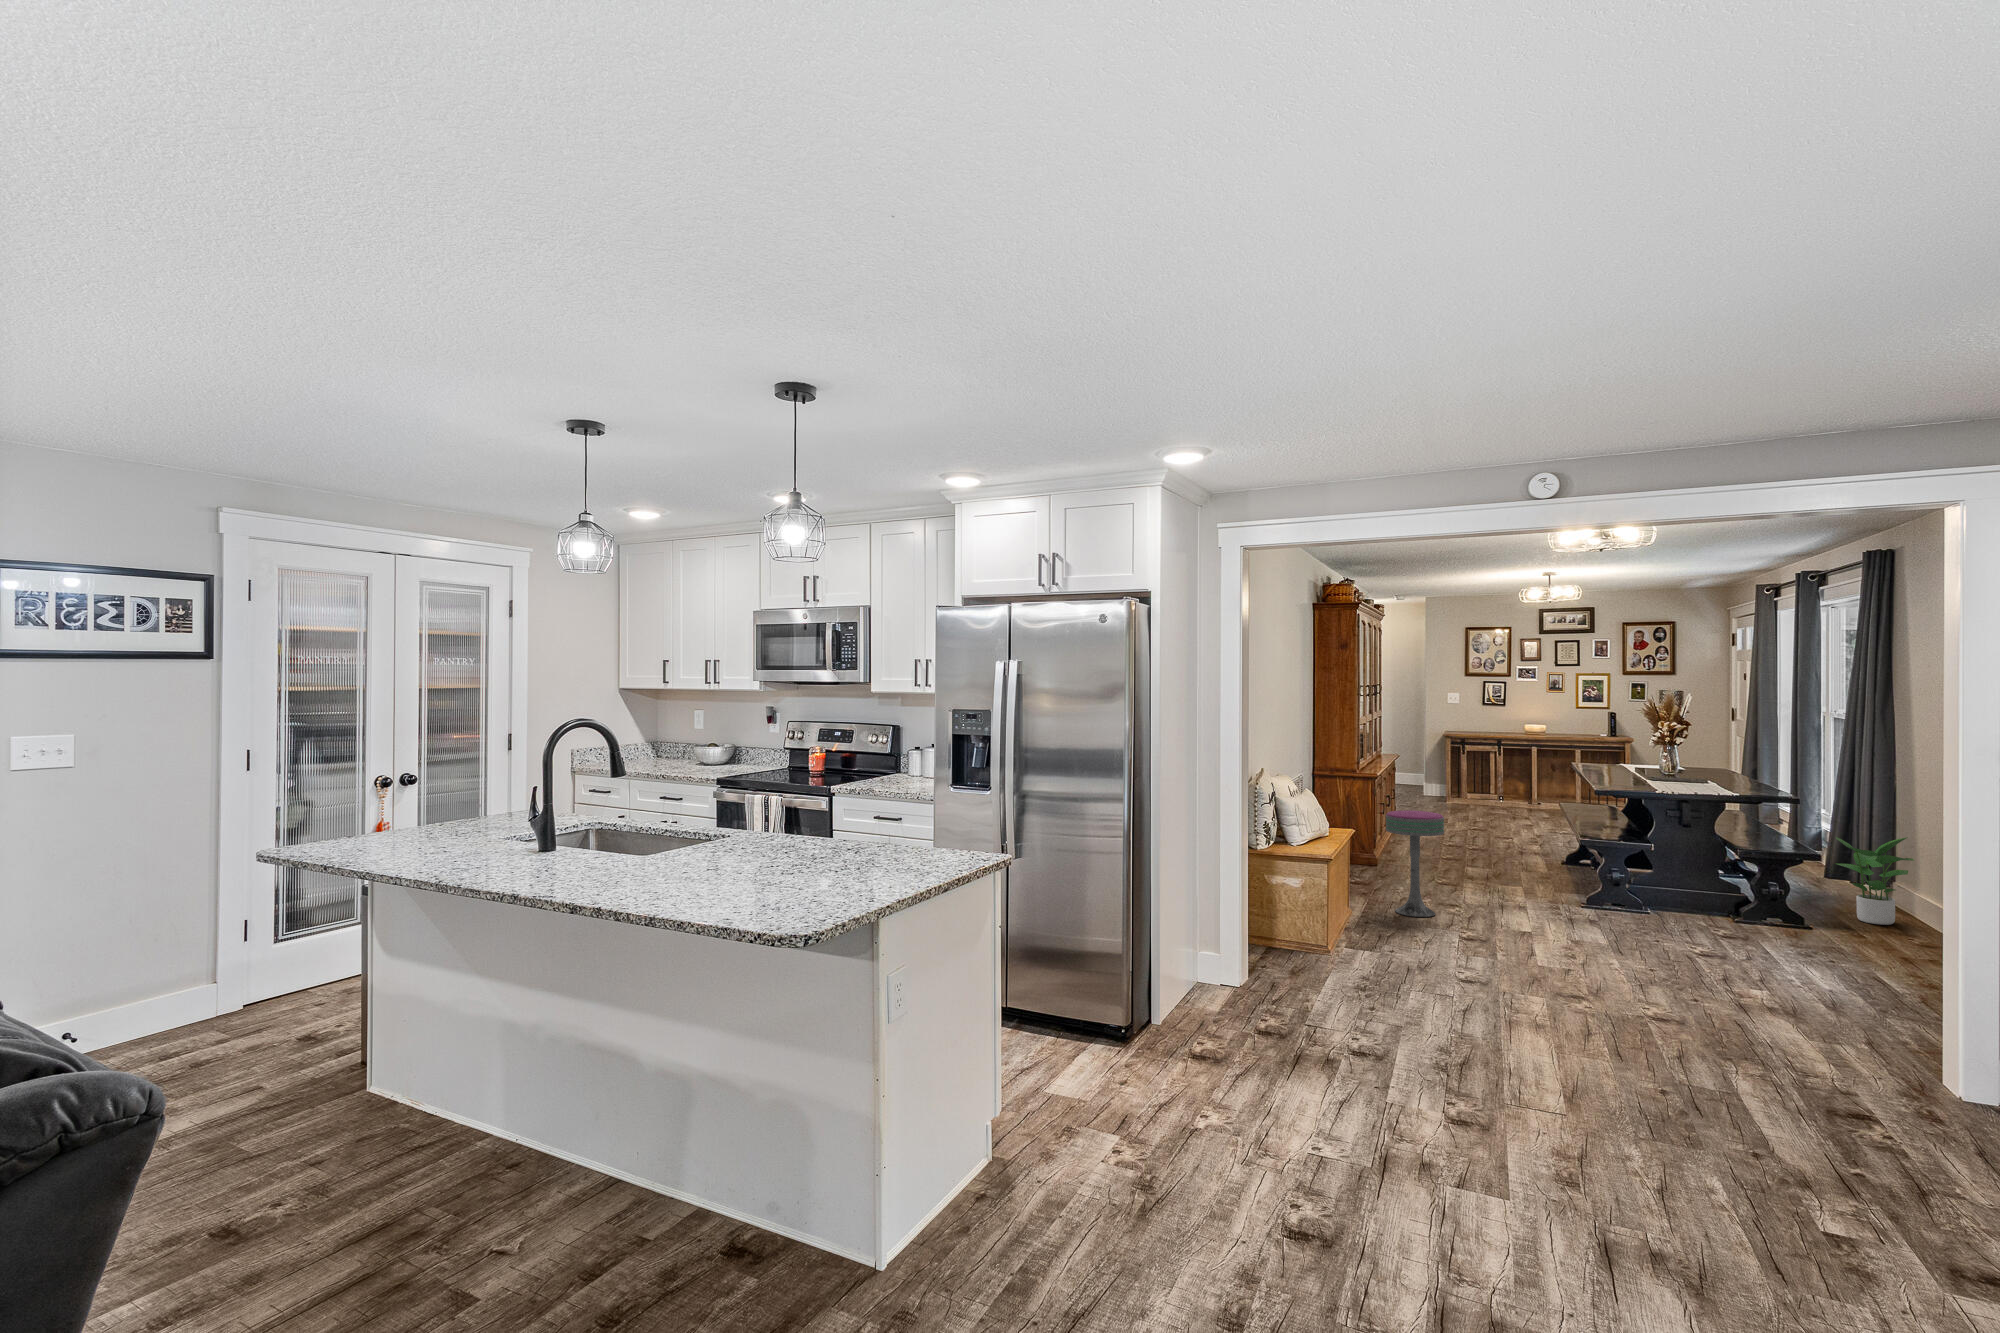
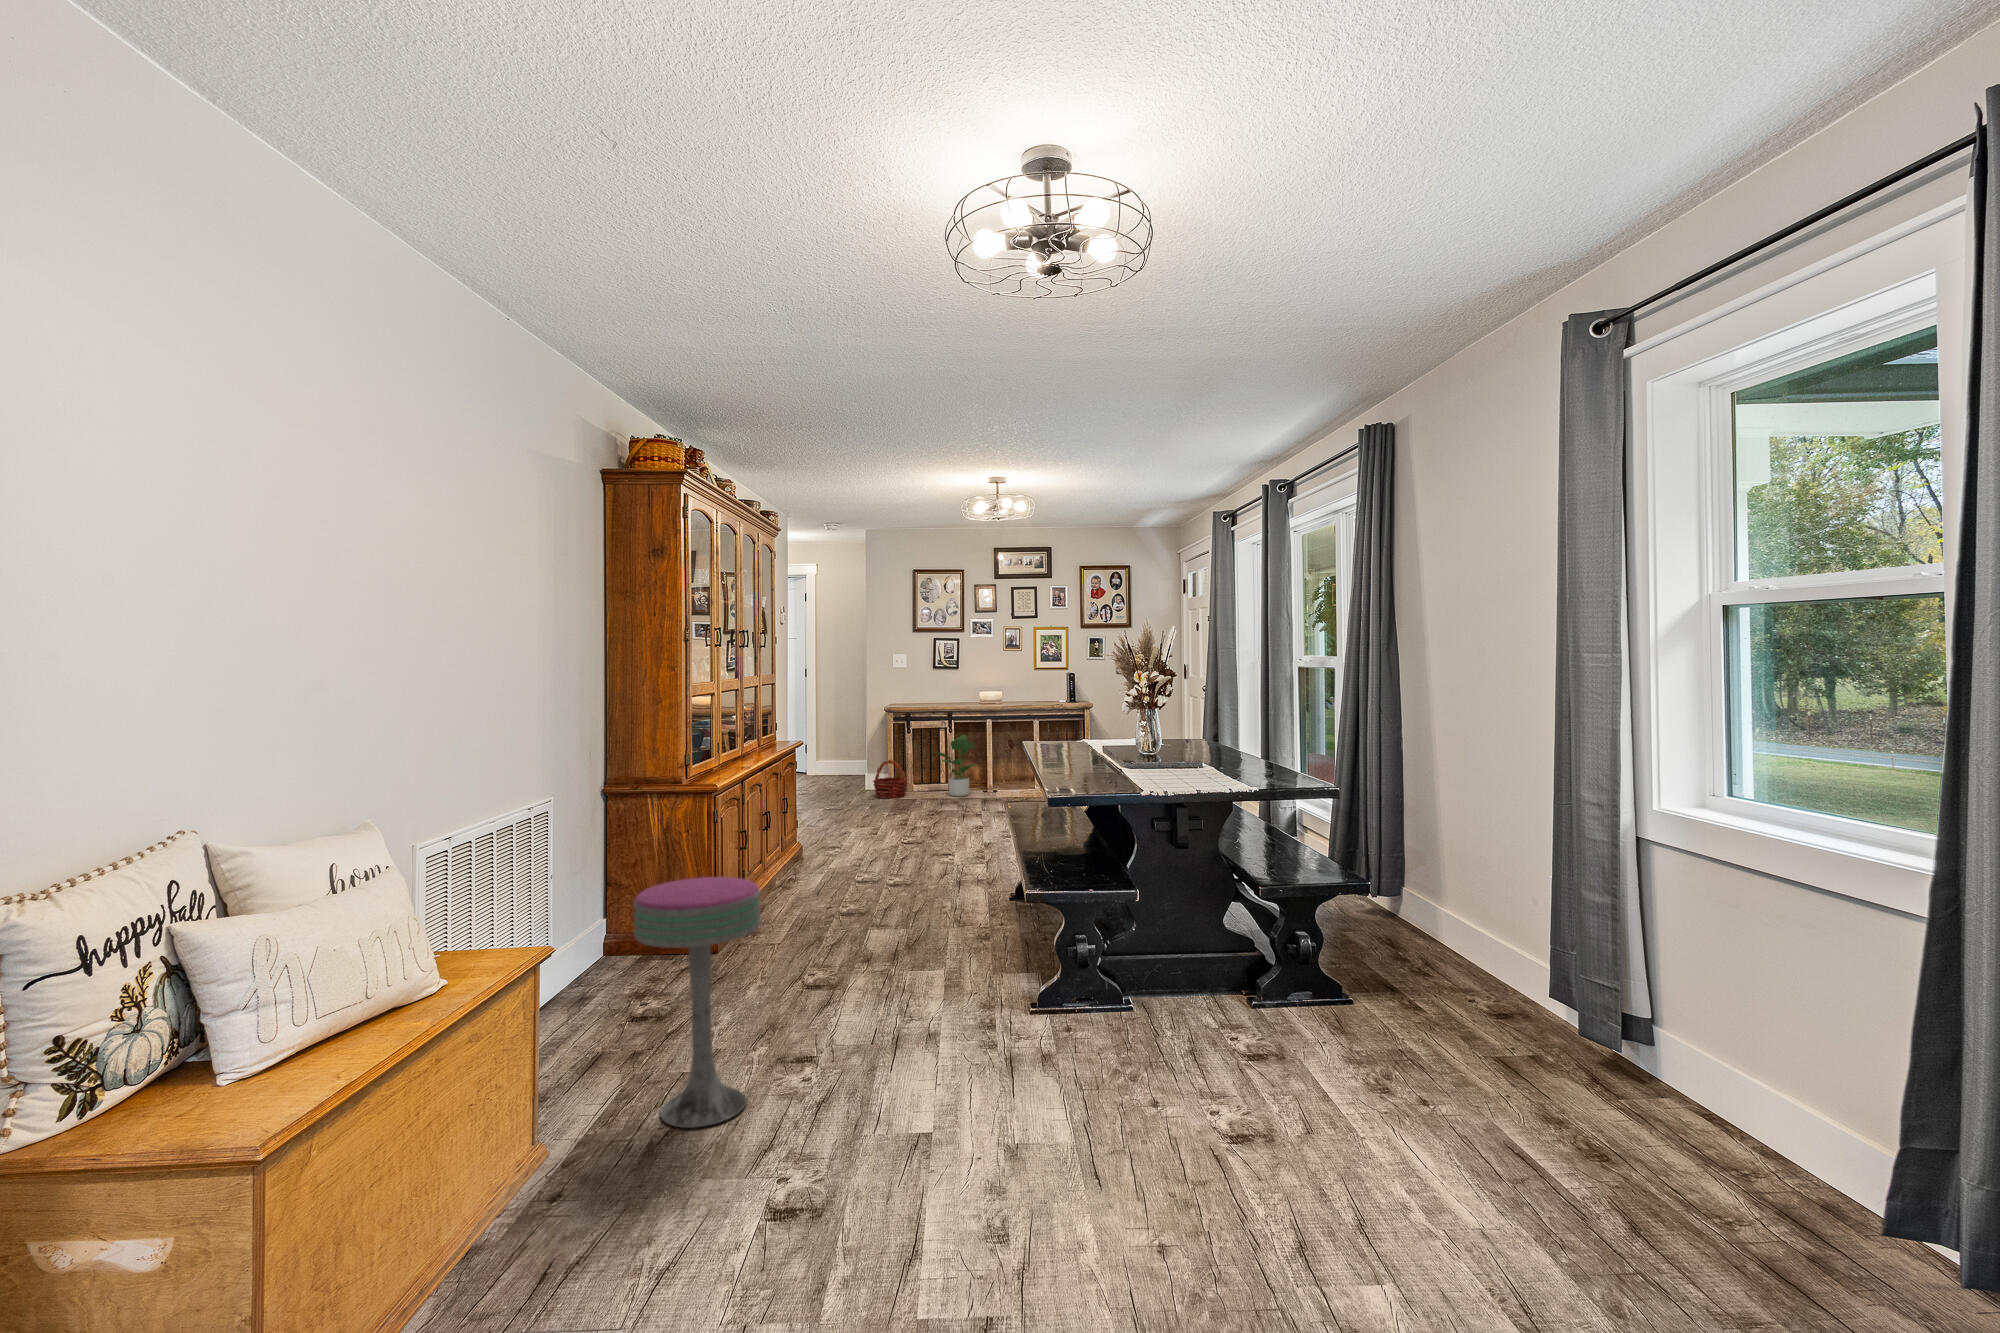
basket: none [1432,774,1461,804] -> present [873,760,907,798]
potted plant: present [1836,837,1914,925] -> present [934,735,978,796]

